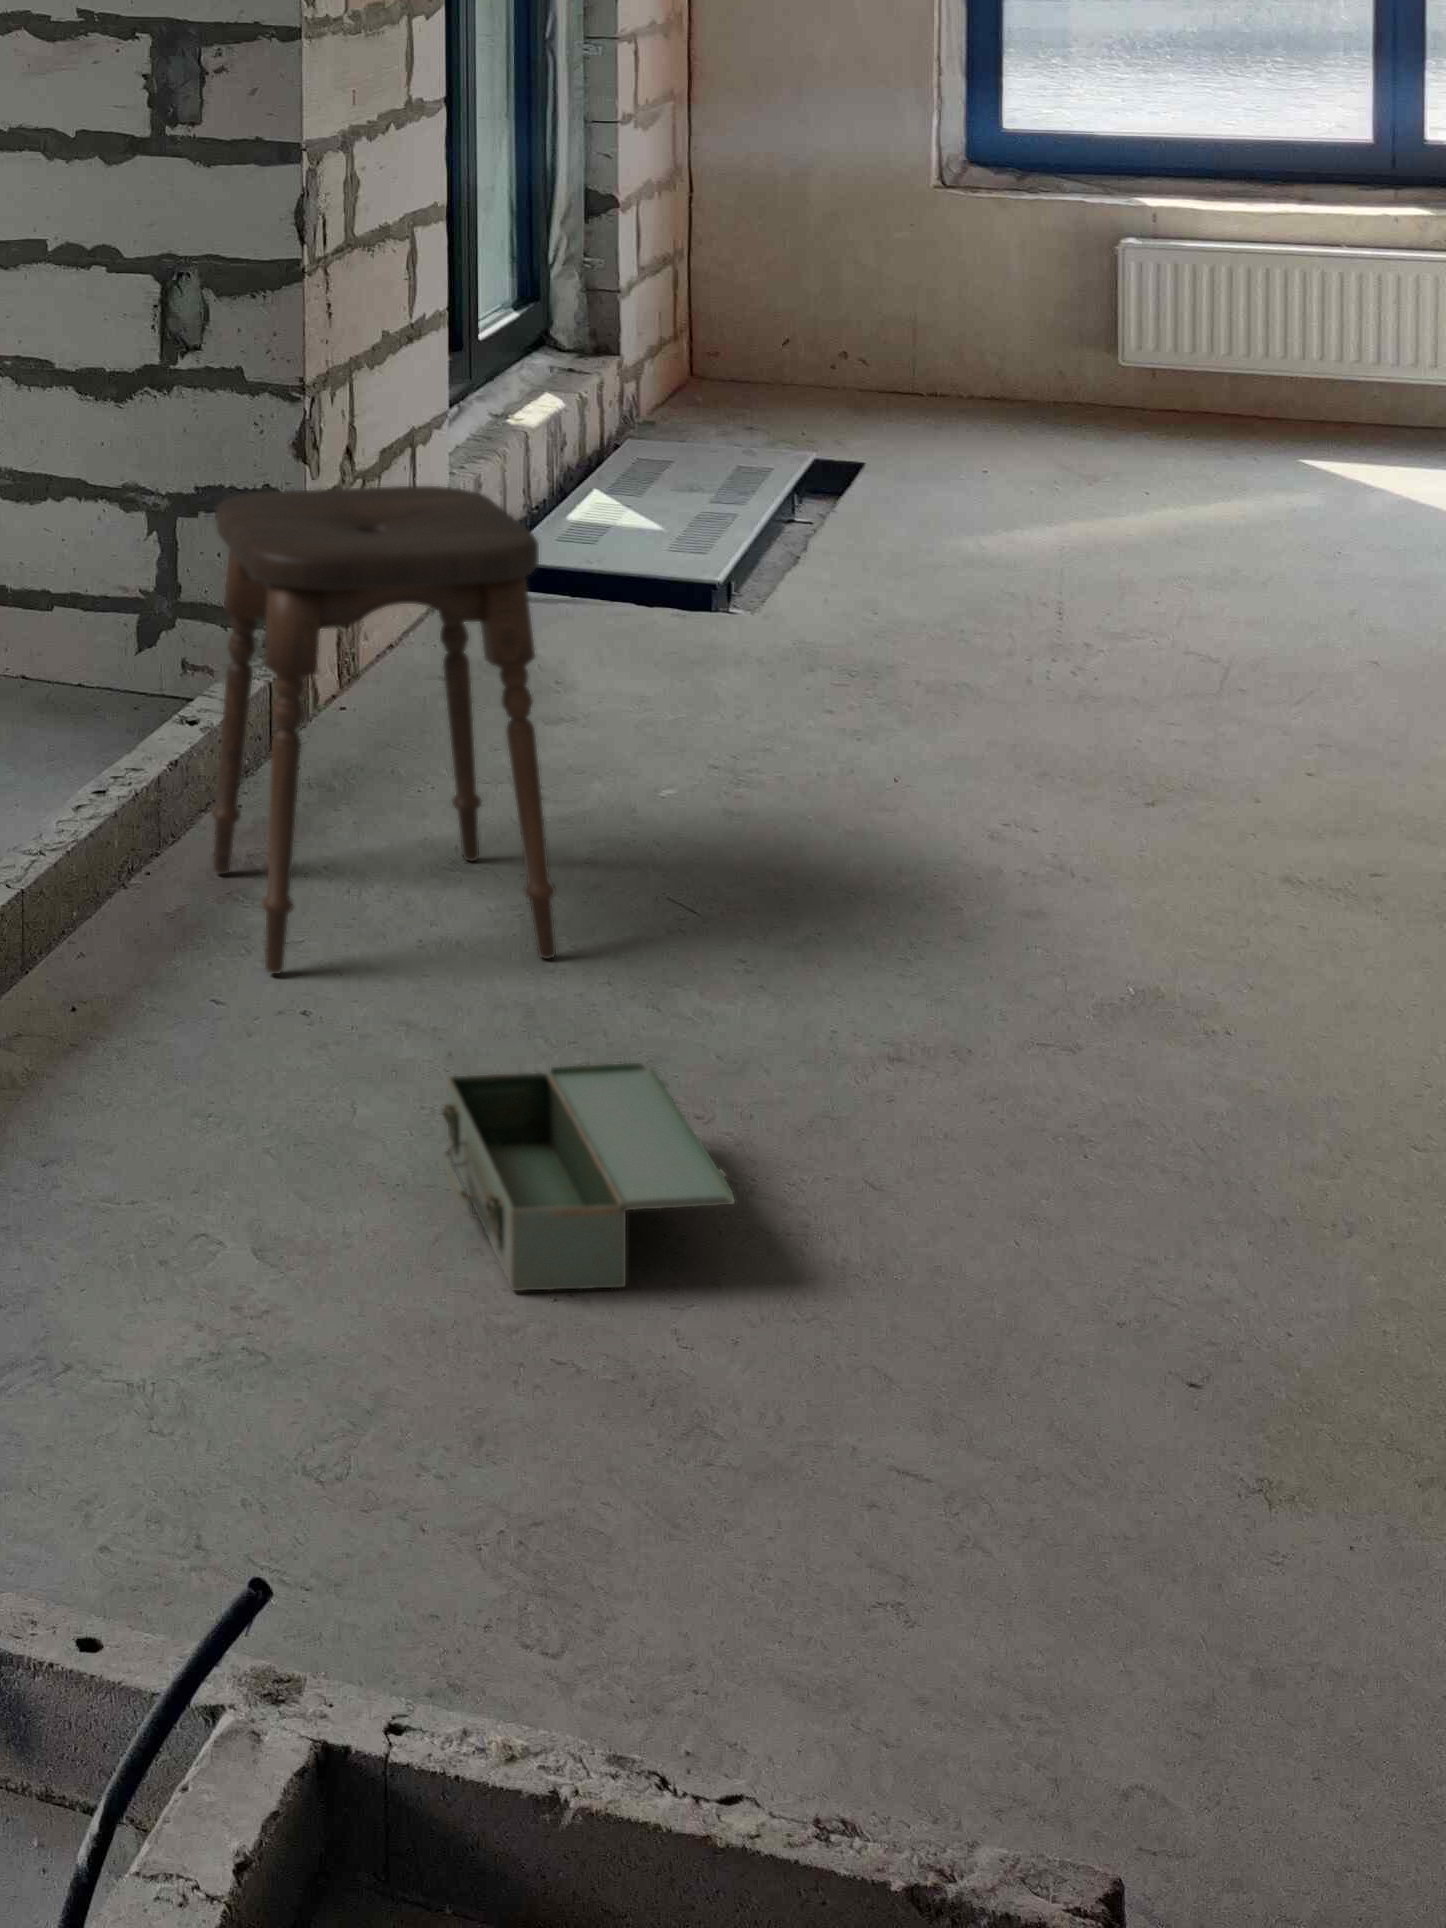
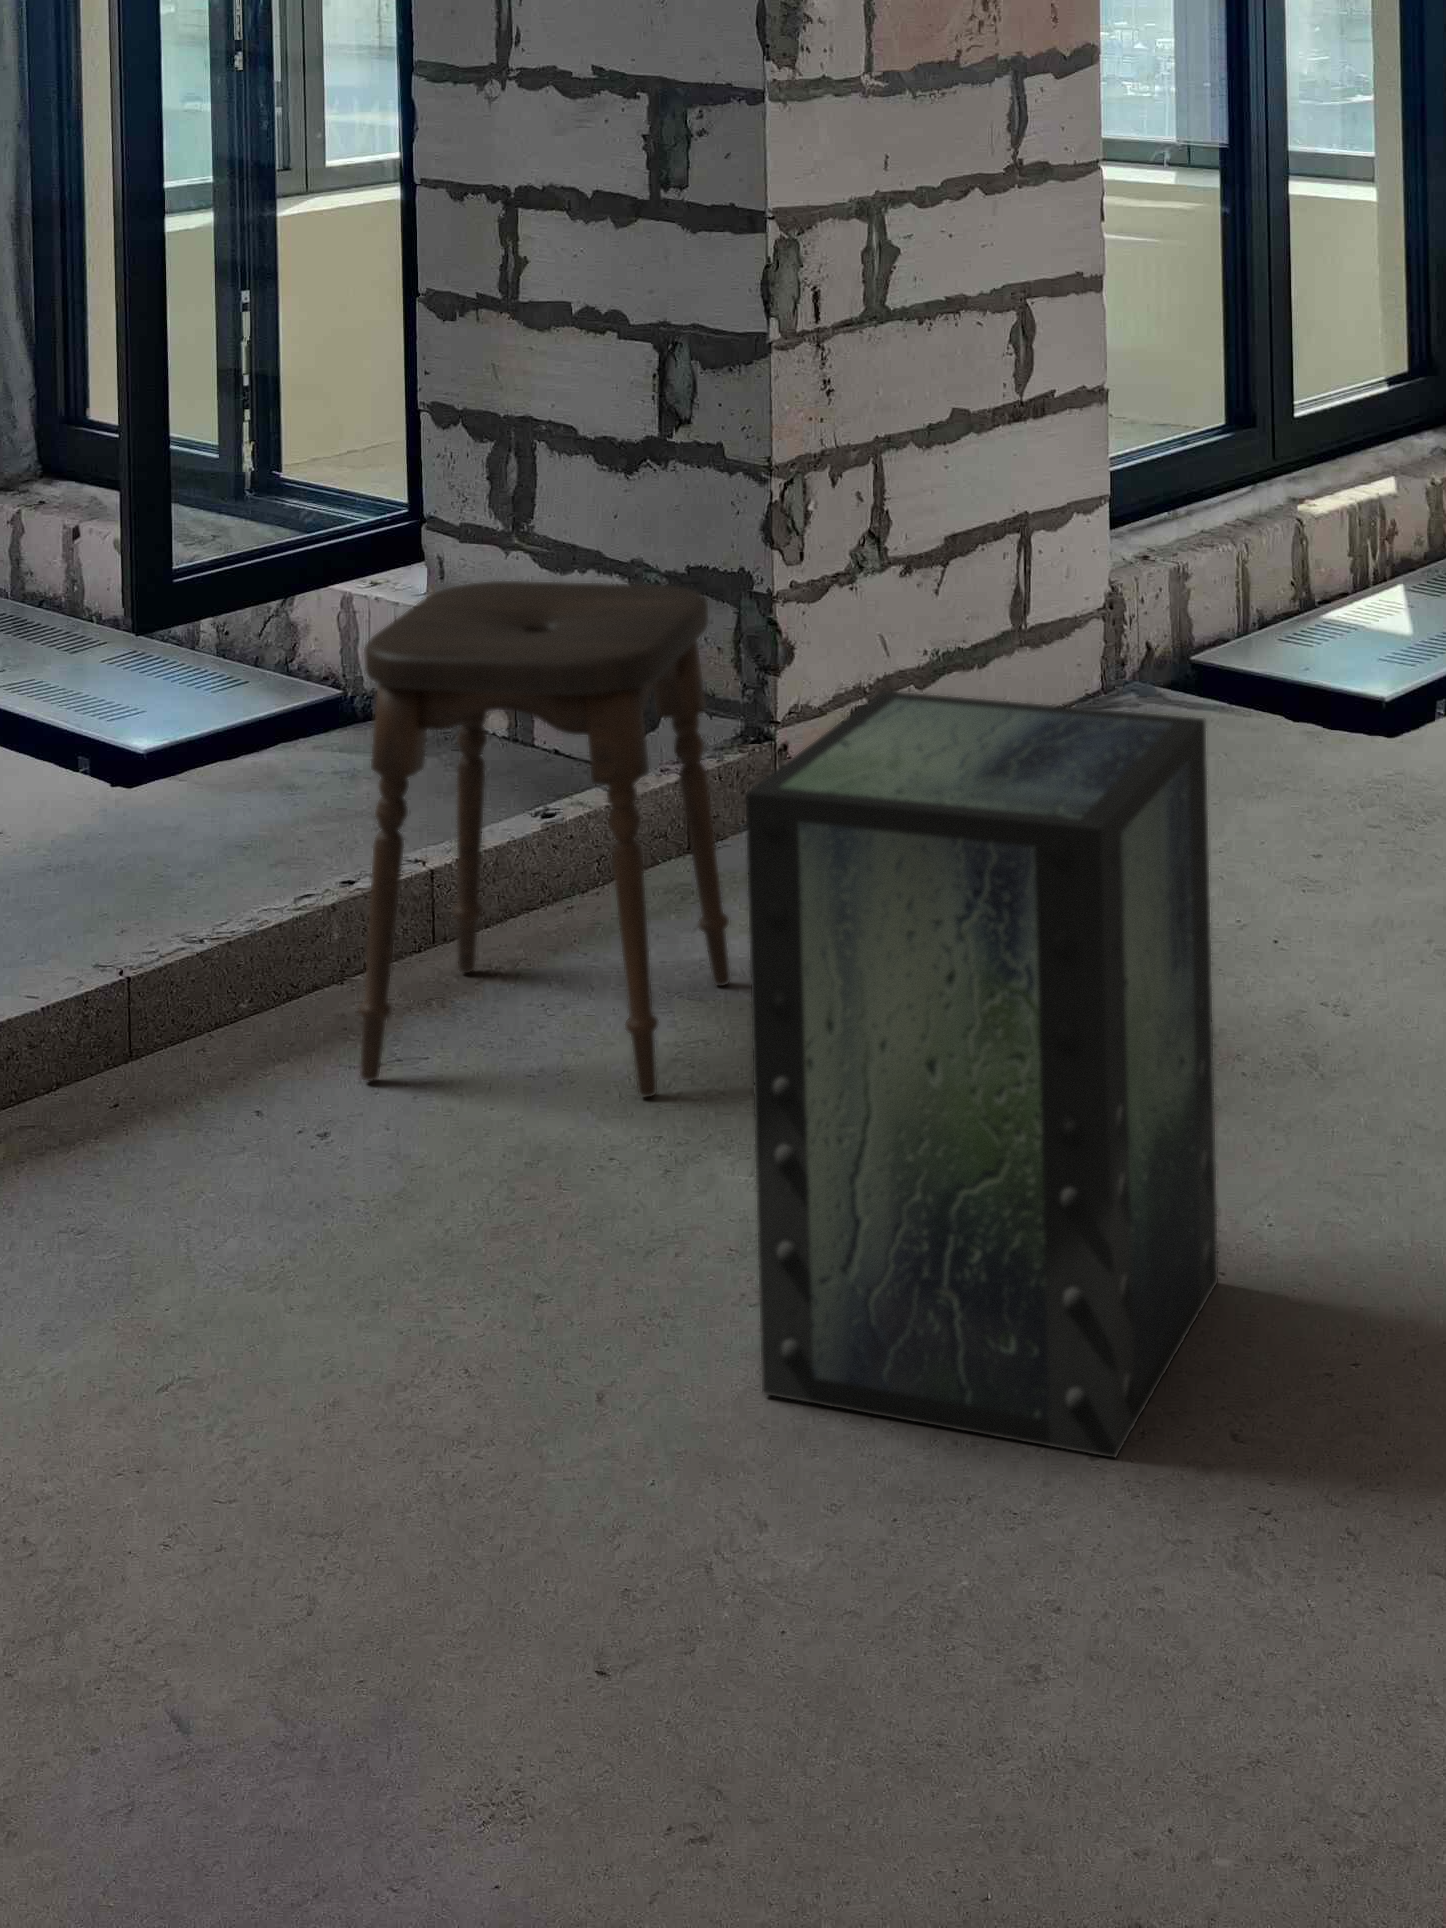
storage box: none [925,545,1362,1186] -> present [746,691,1218,1458]
toolbox: present [443,1063,734,1291] -> none [123,1206,467,1447]

